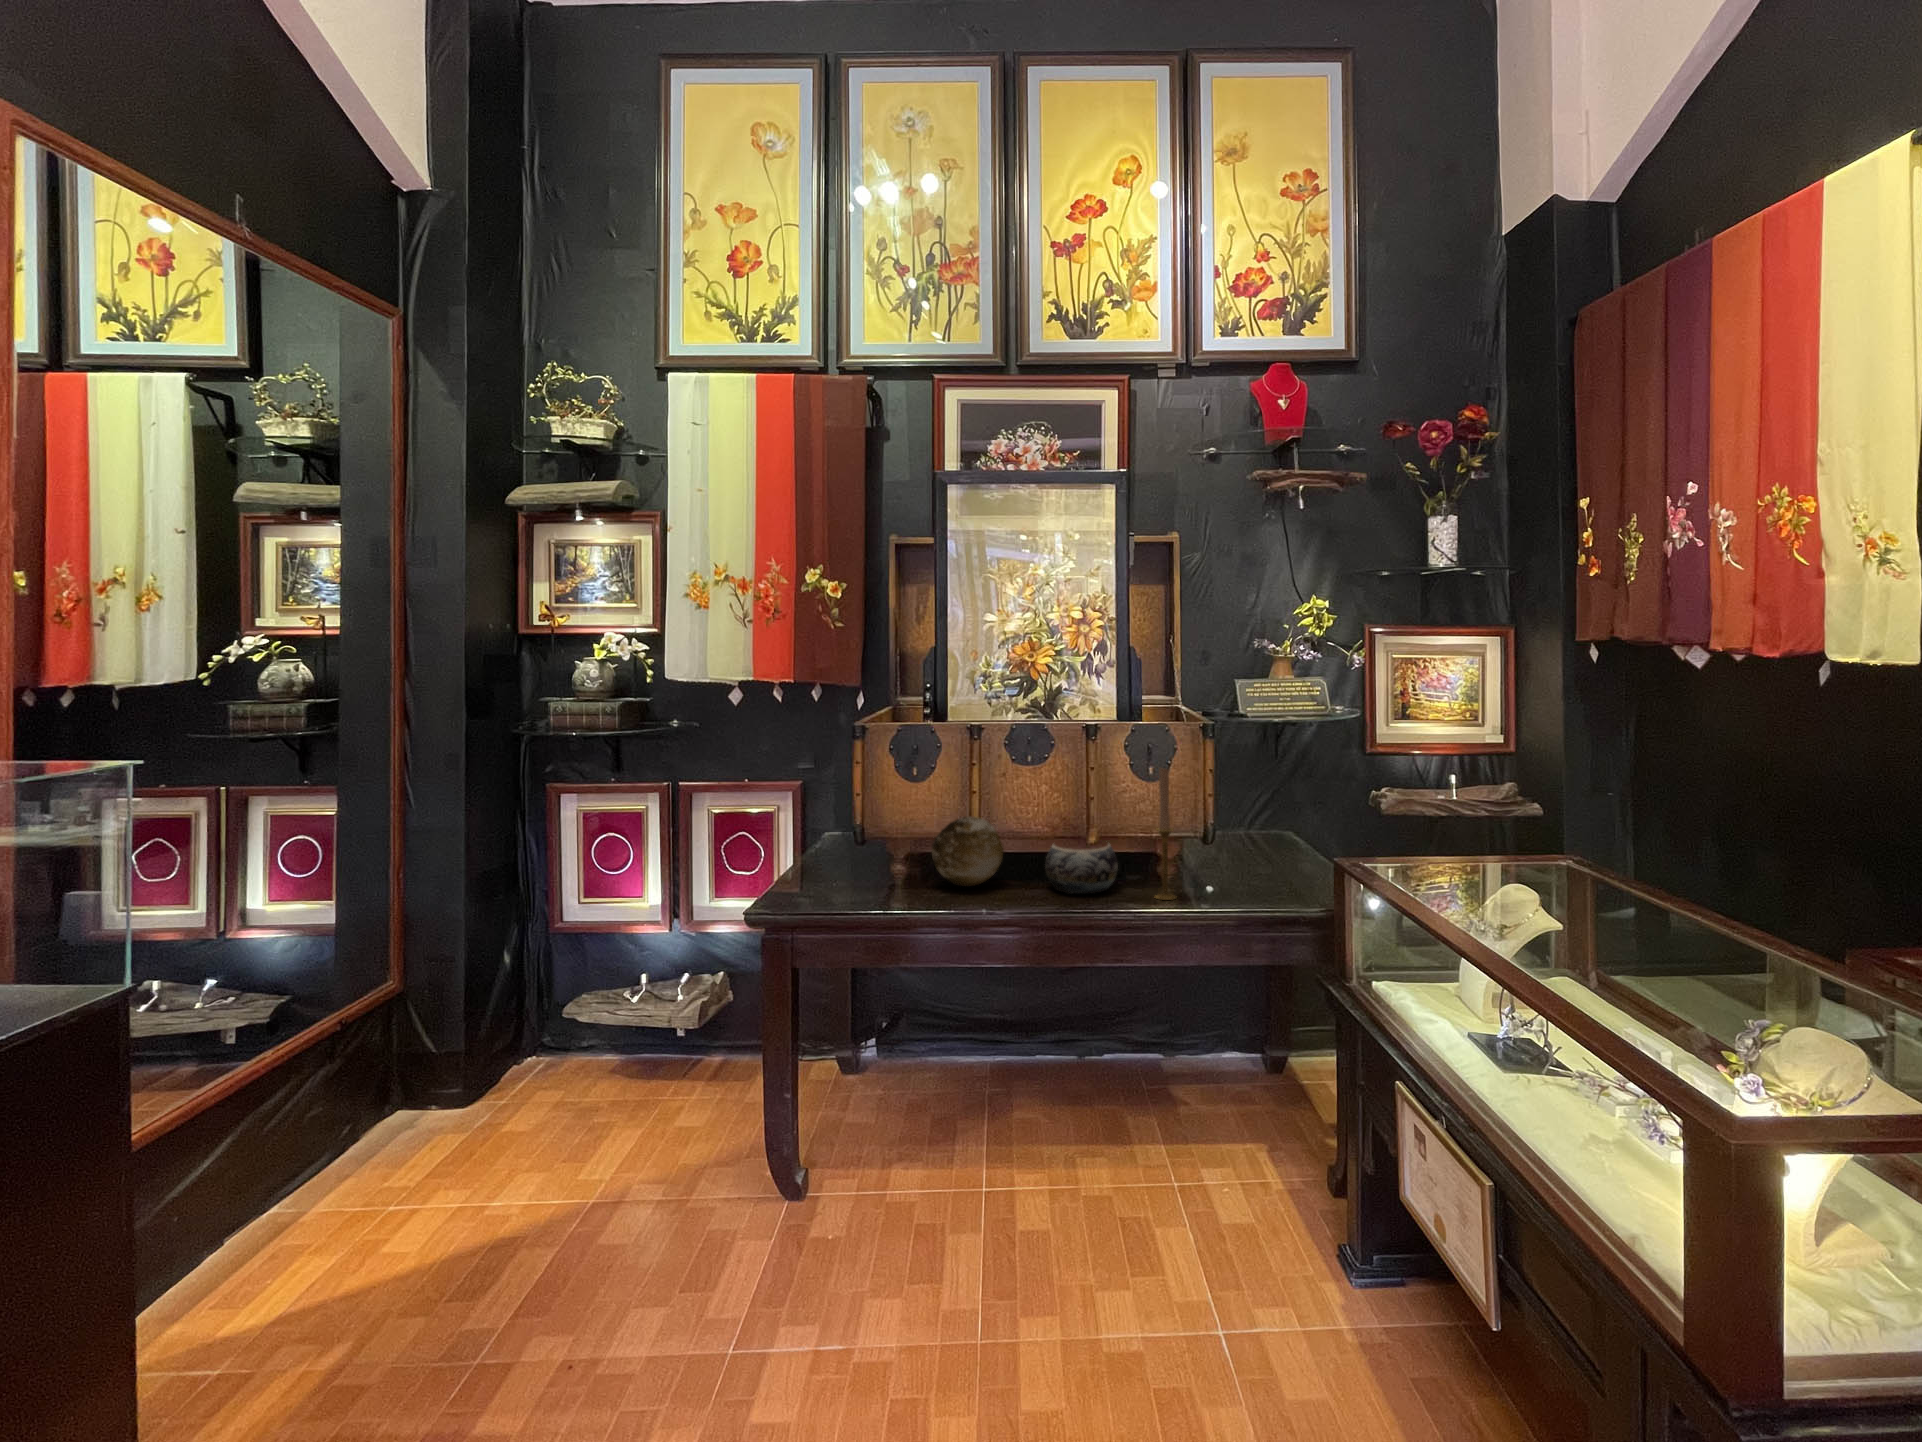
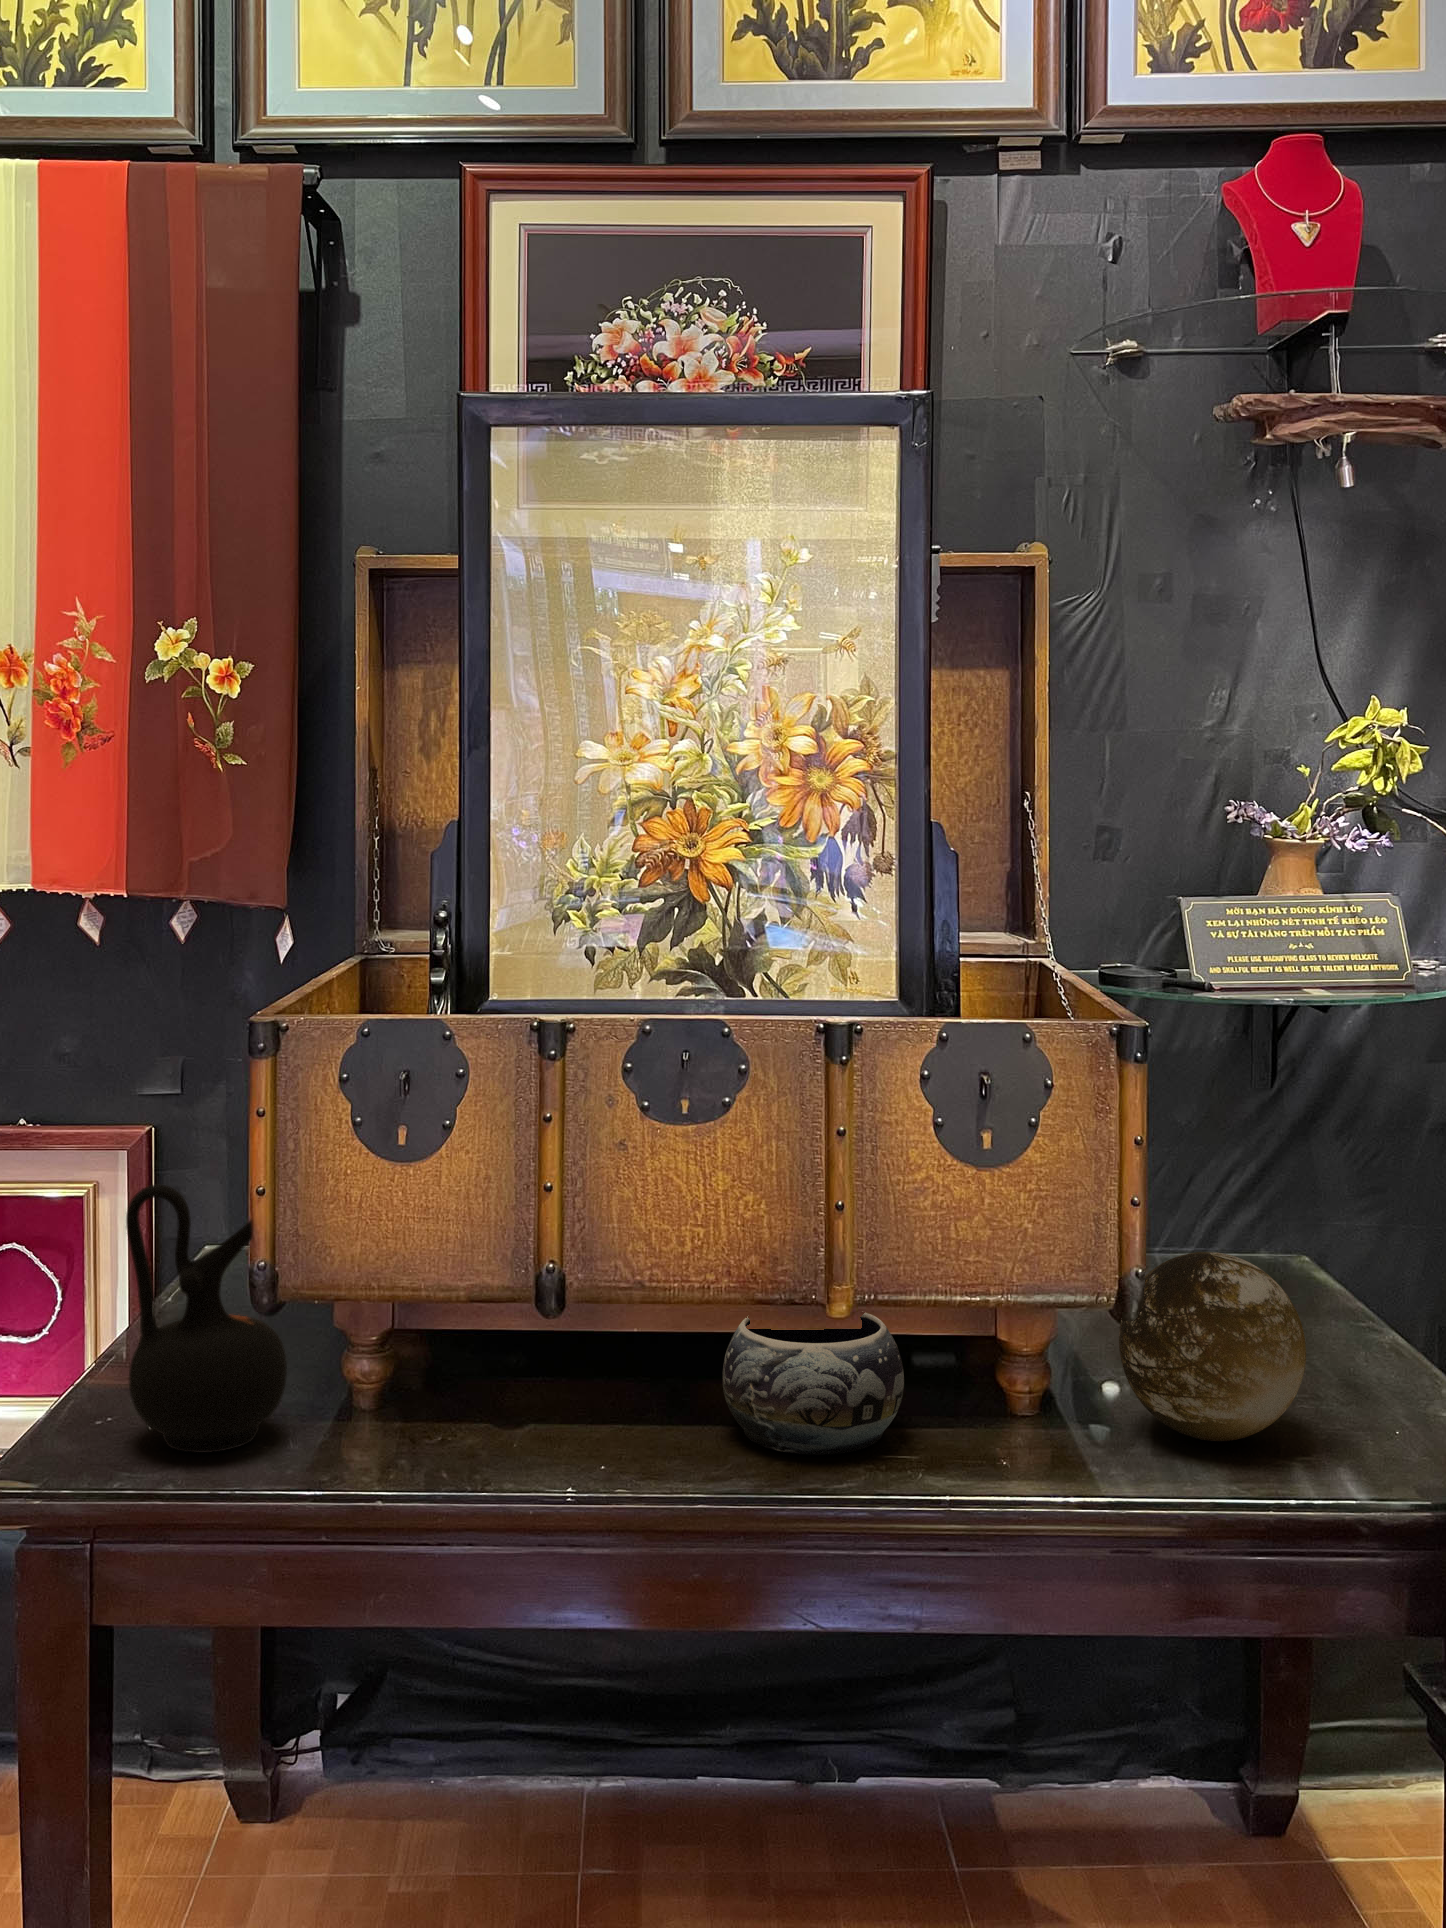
candlestick: present [1155,768,1176,900] -> none [997,1134,1054,1476]
ceramic jug: none [806,790,870,896] -> present [126,1184,287,1453]
decorative orb: present [931,817,1003,887] -> present [1119,1252,1306,1441]

